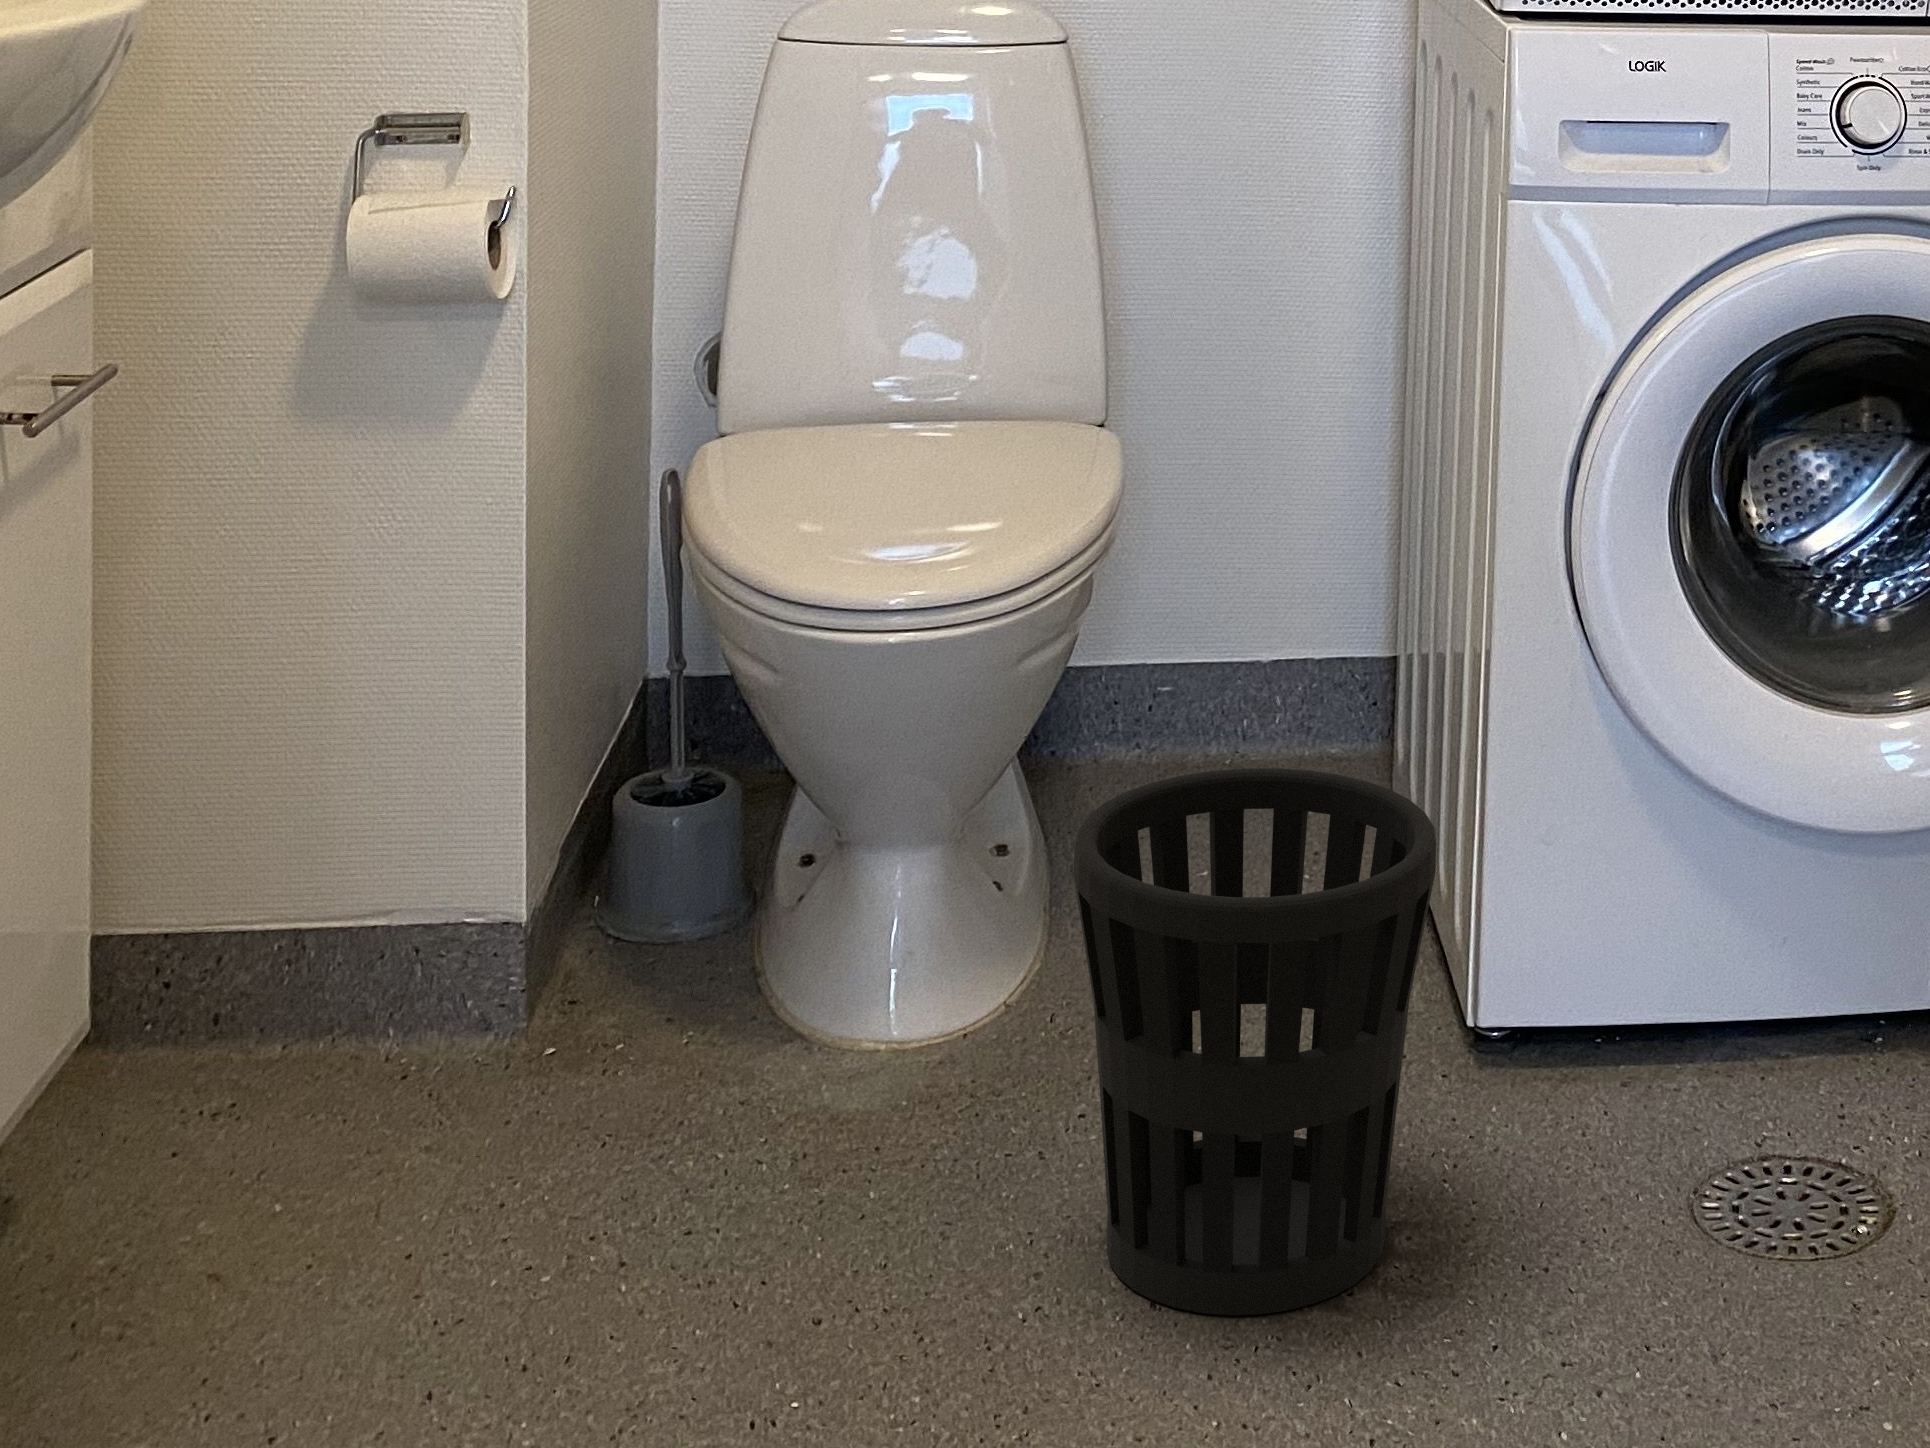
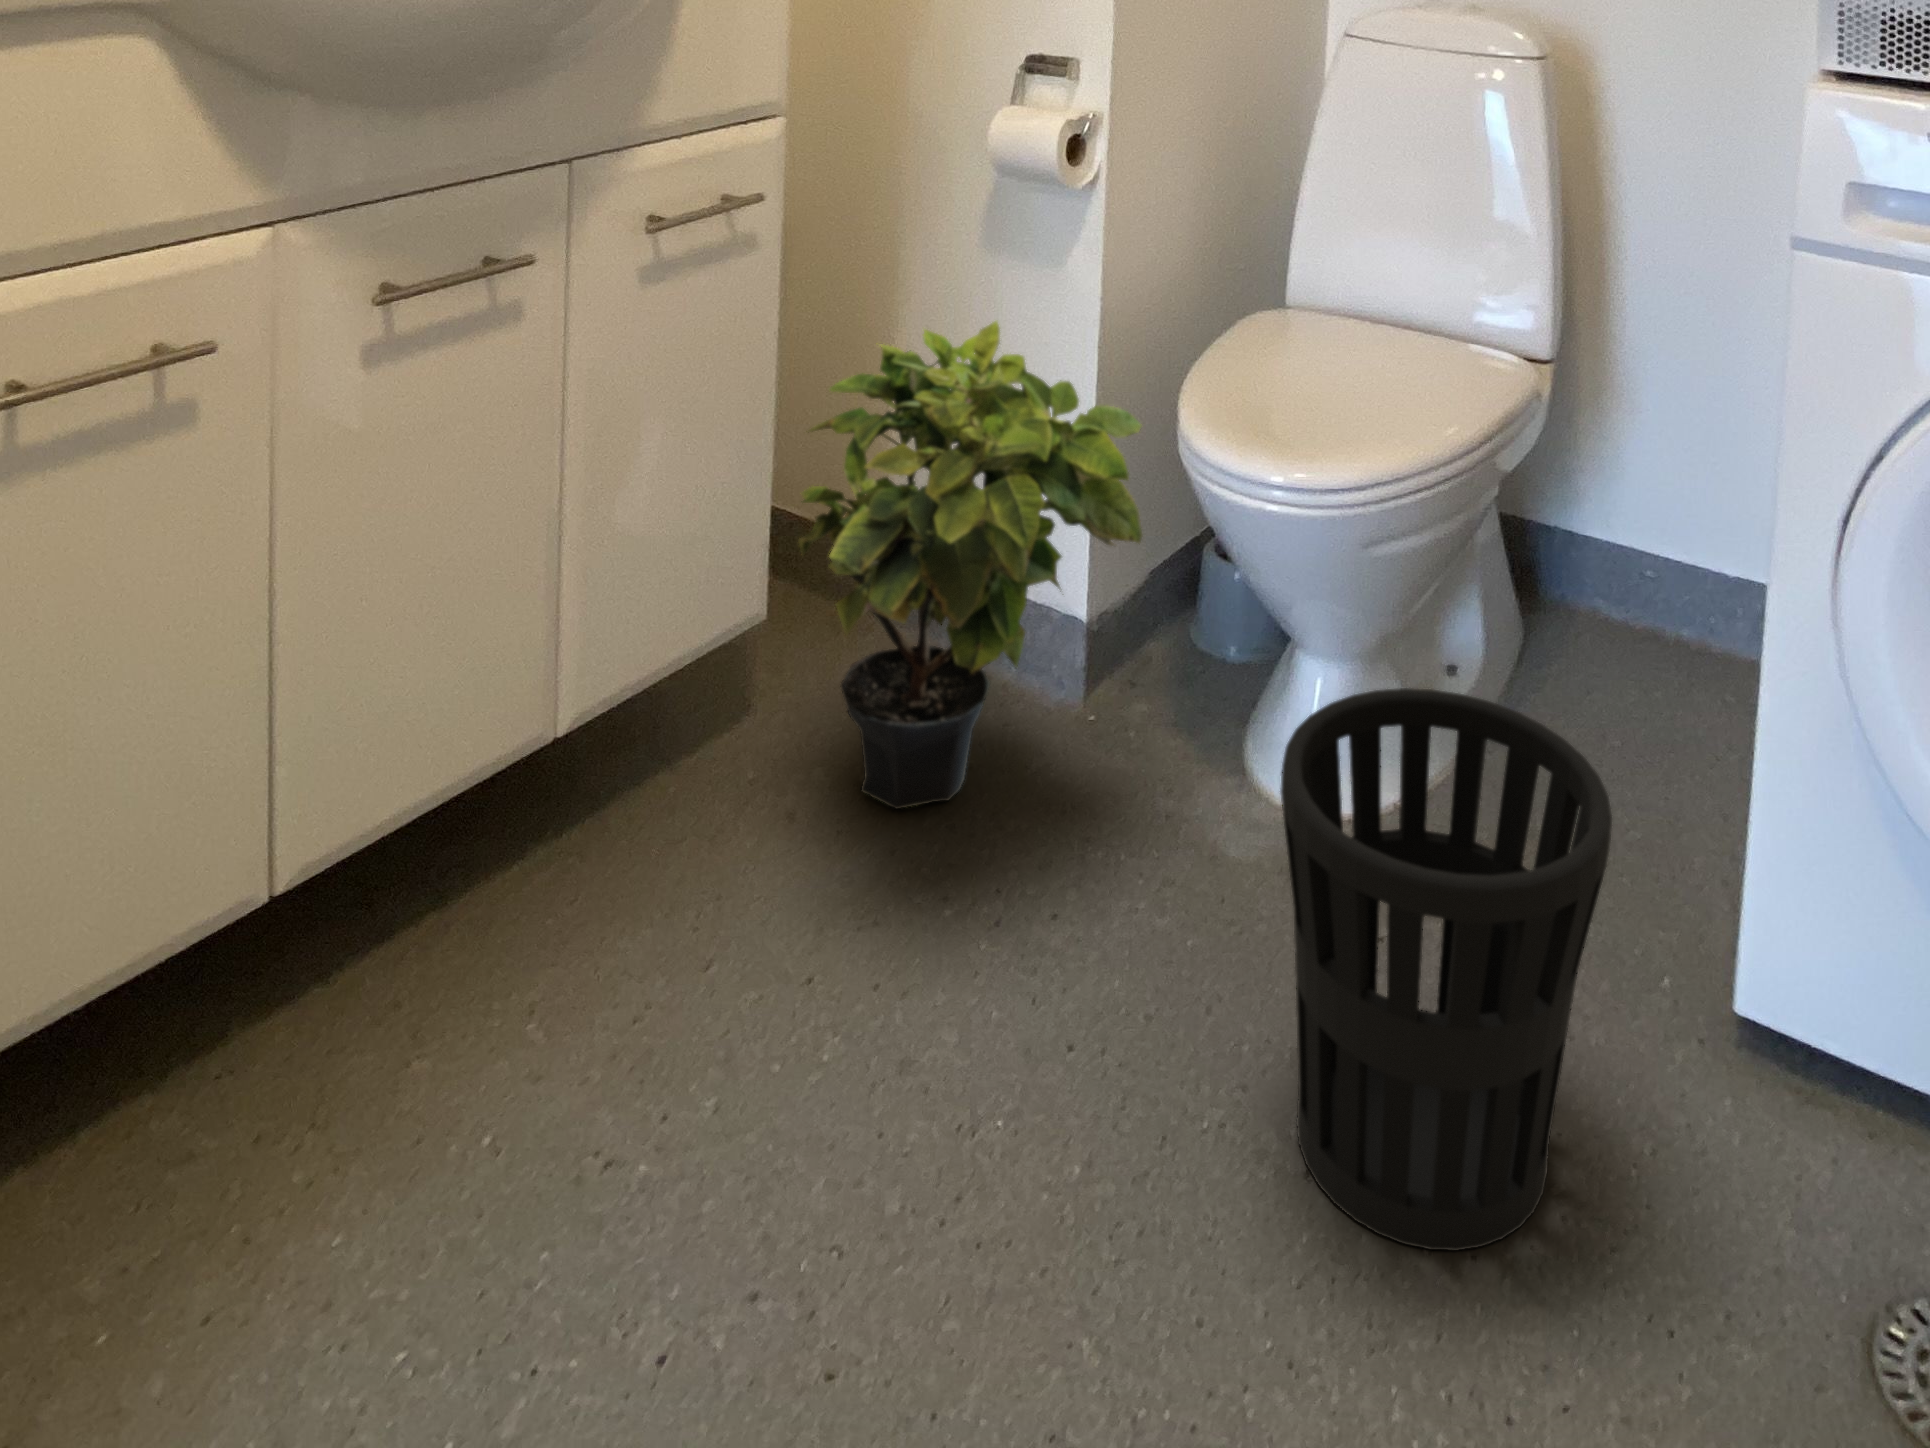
potted plant: none [136,495,708,1225] -> present [798,321,1142,809]

